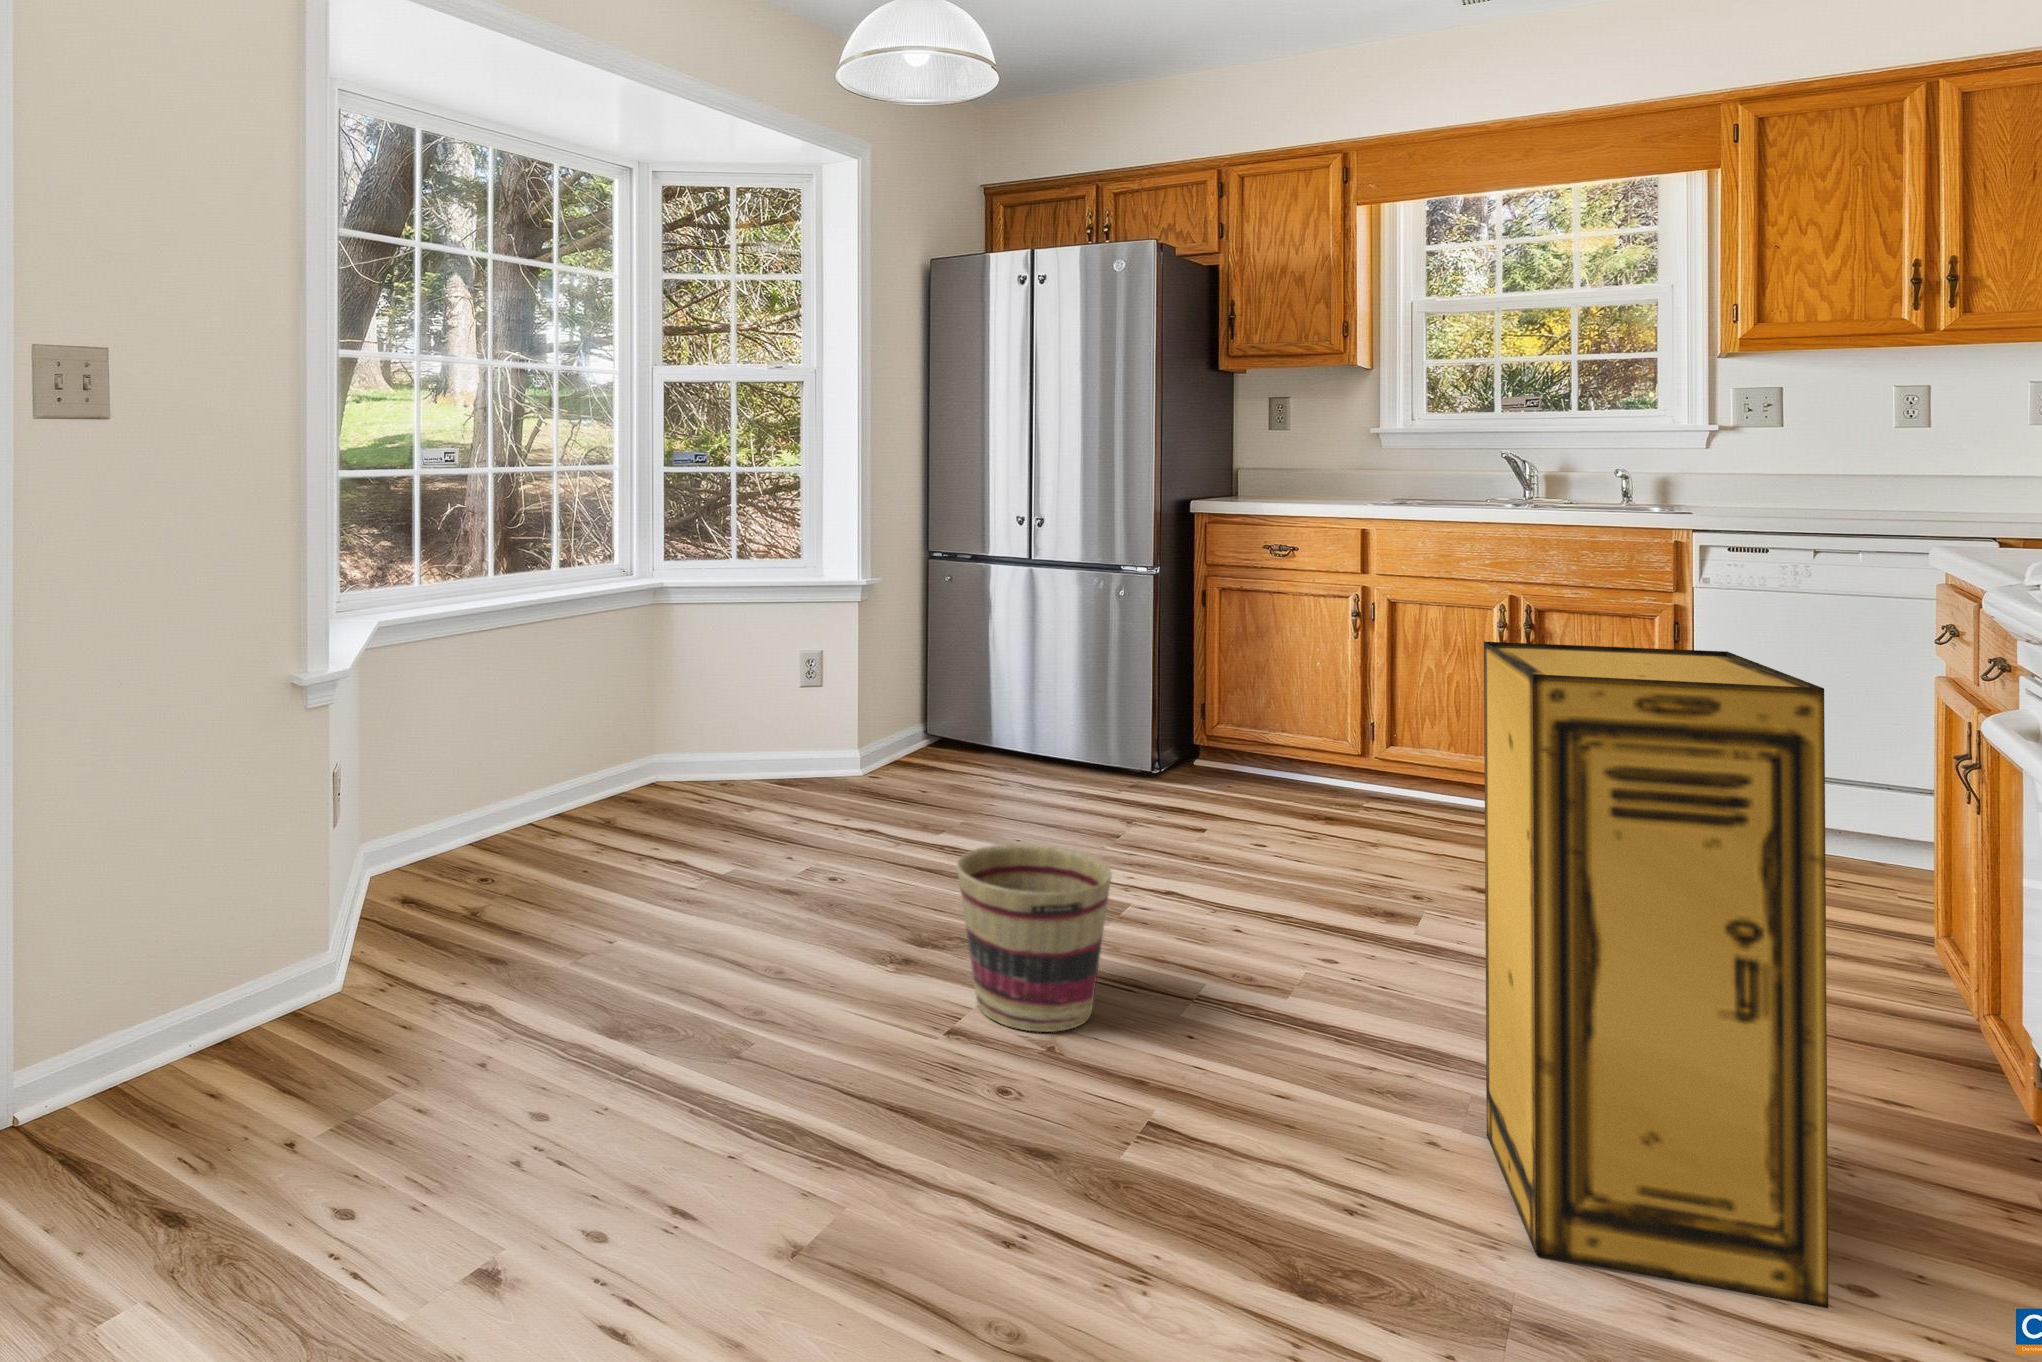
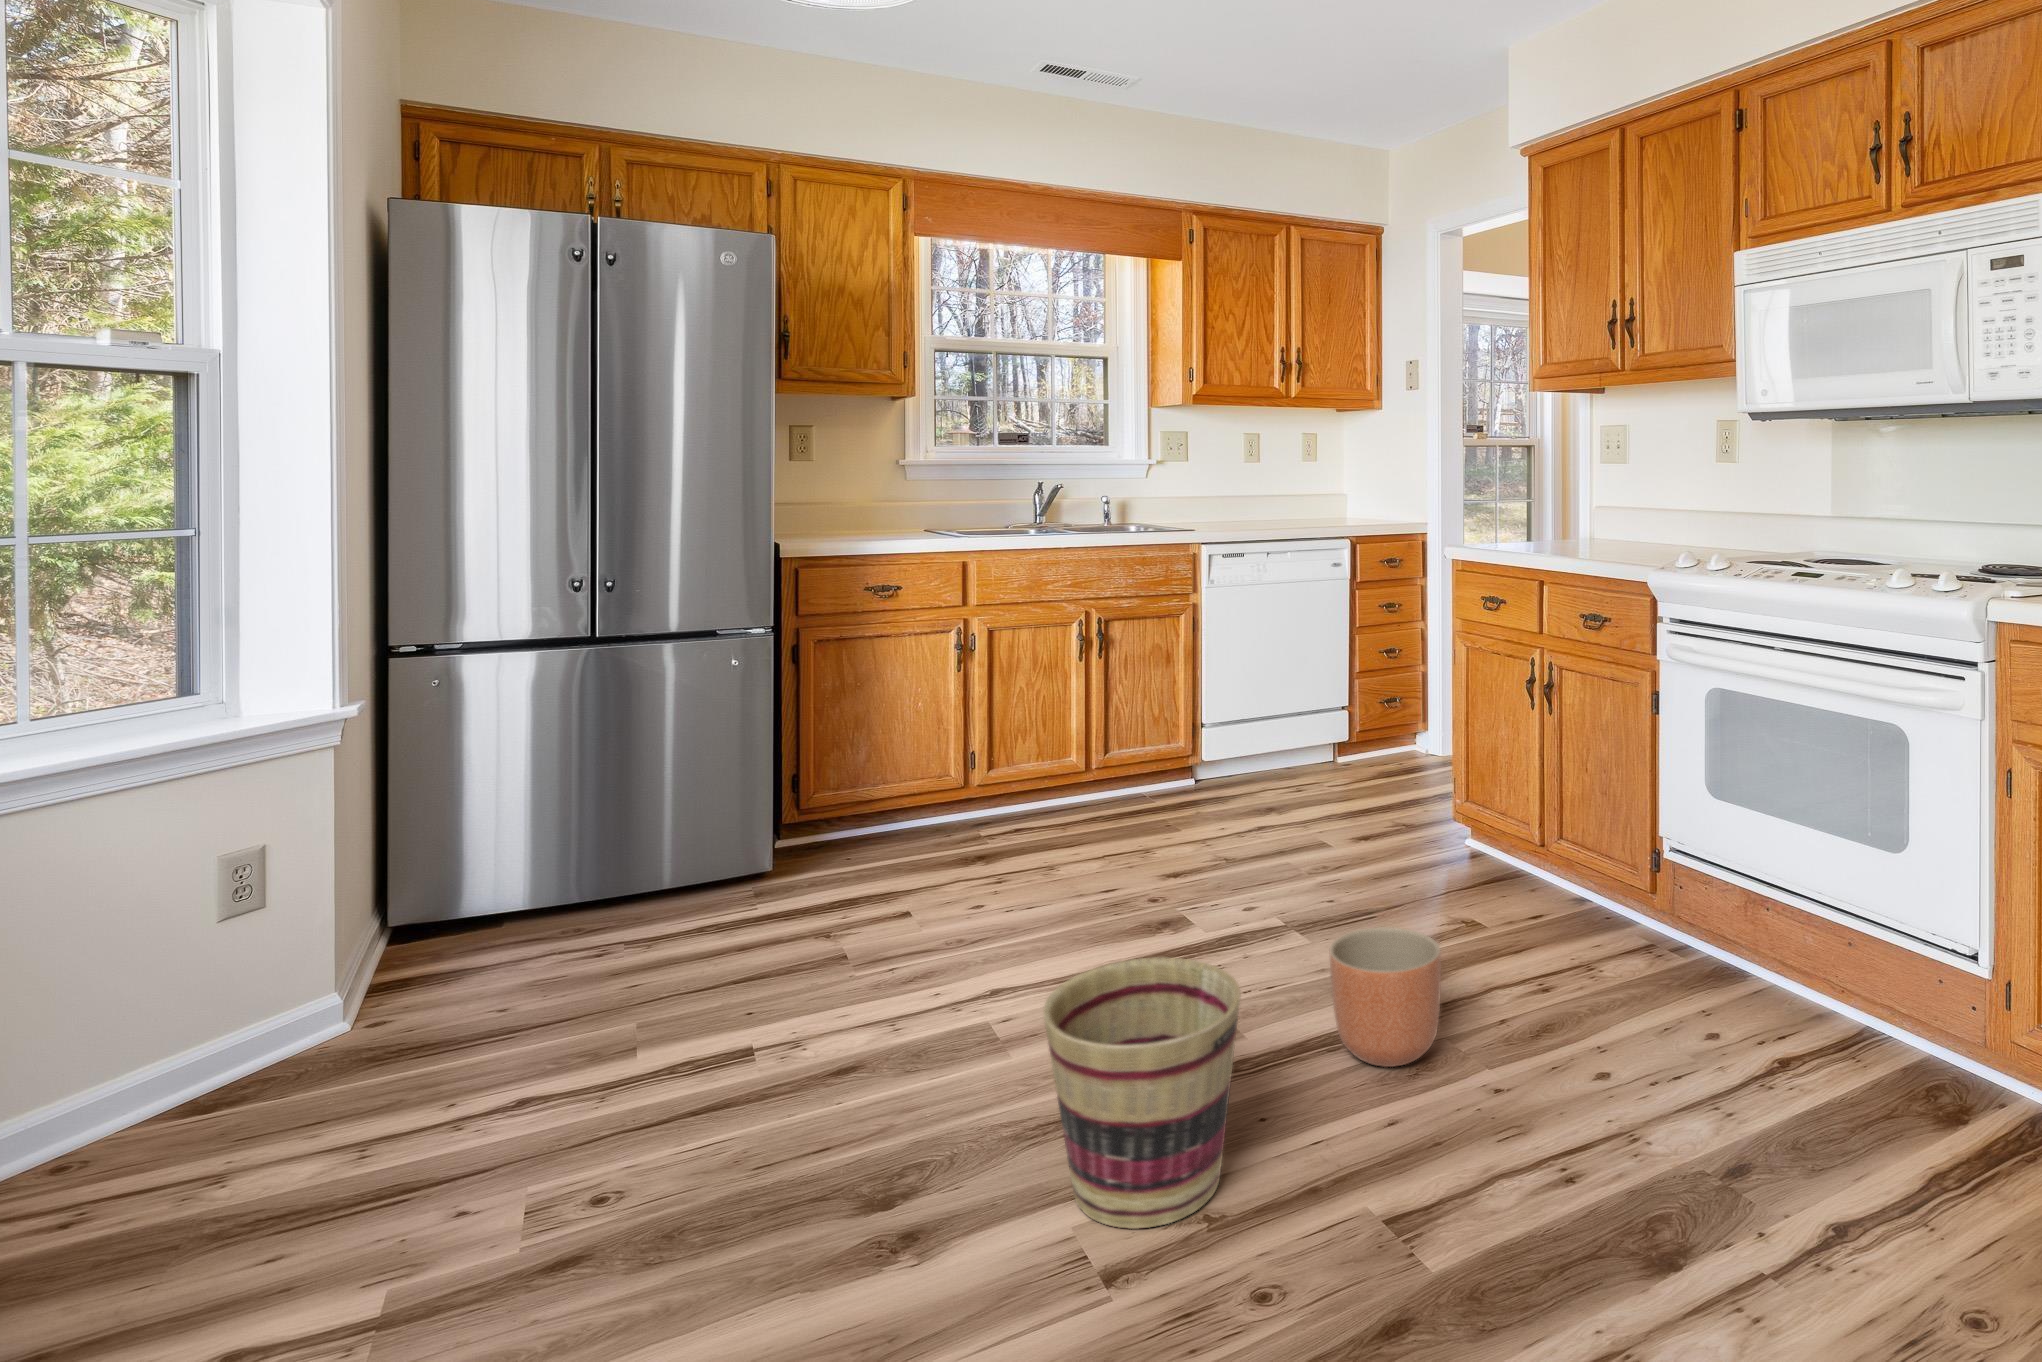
storage cabinet: present [1484,642,1828,1308] -> none [1522,604,1783,1113]
planter: none [1279,932,1405,1072] -> present [1330,927,1441,1067]

